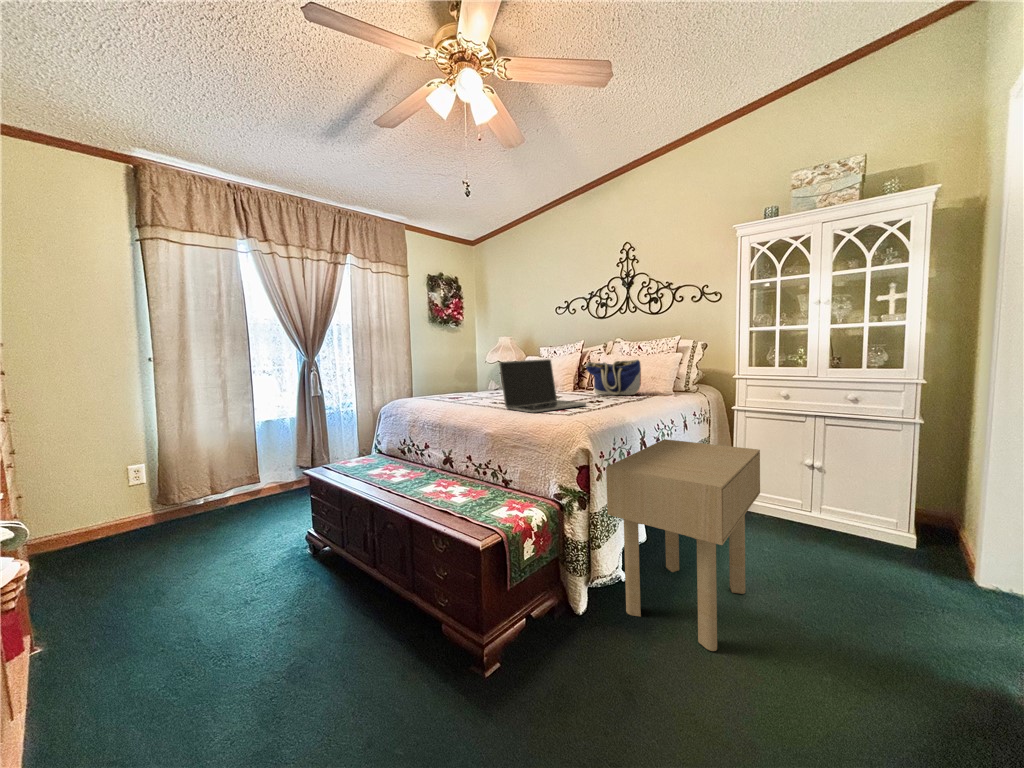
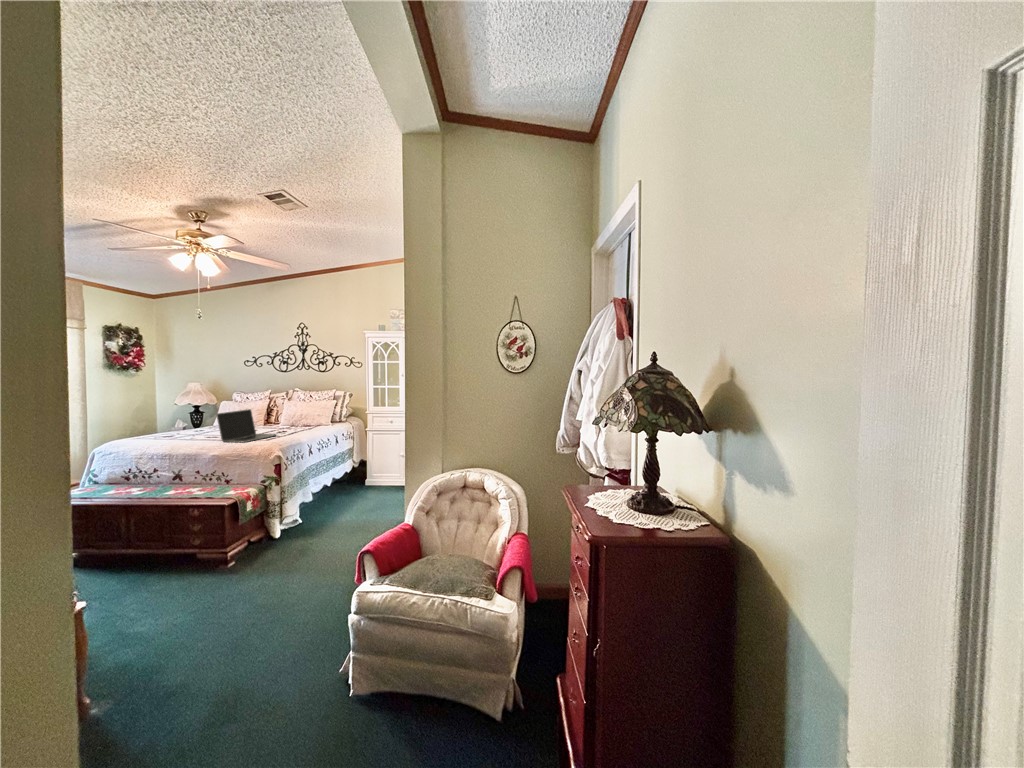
tote bag: present [586,360,641,395] -> none [274,406,312,428]
side table: present [606,439,760,651] -> none [289,448,363,531]

